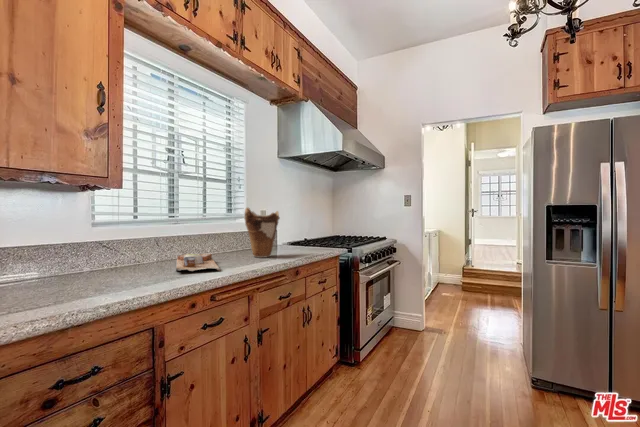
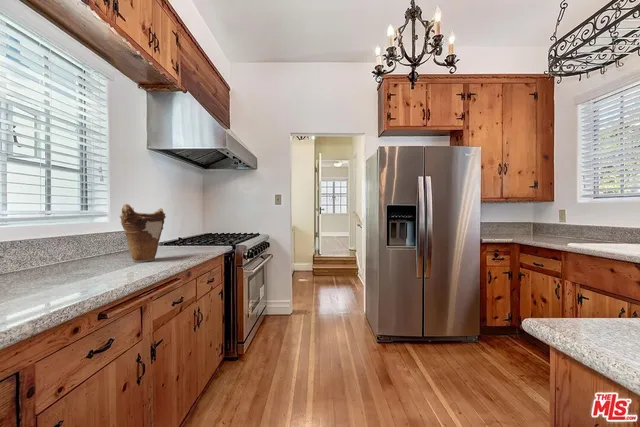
cutting board: present [176,253,220,271] -> none [18,262,106,289]

